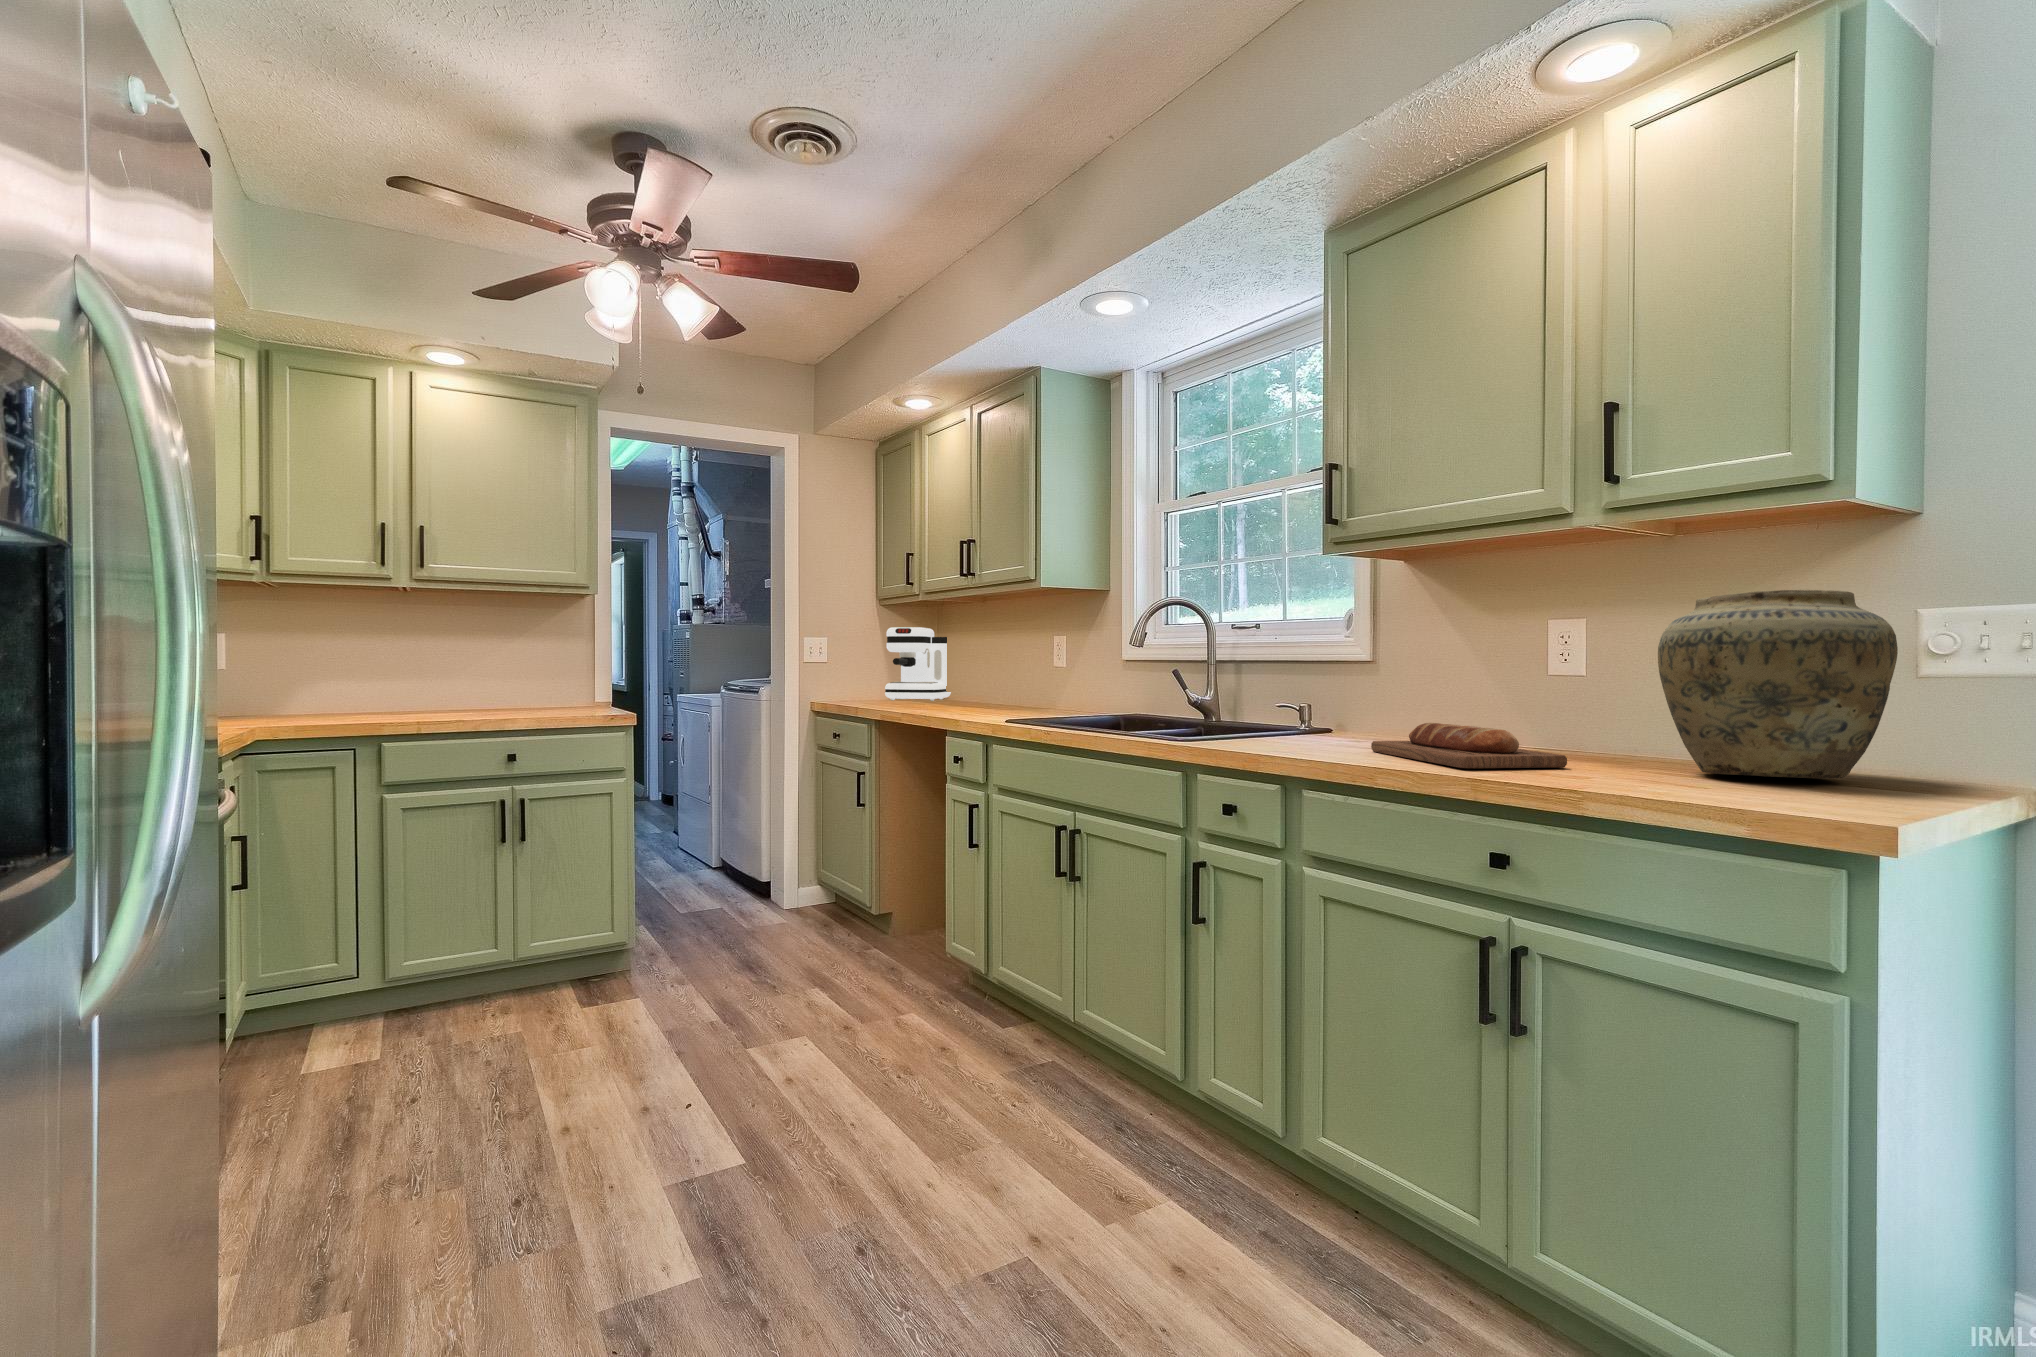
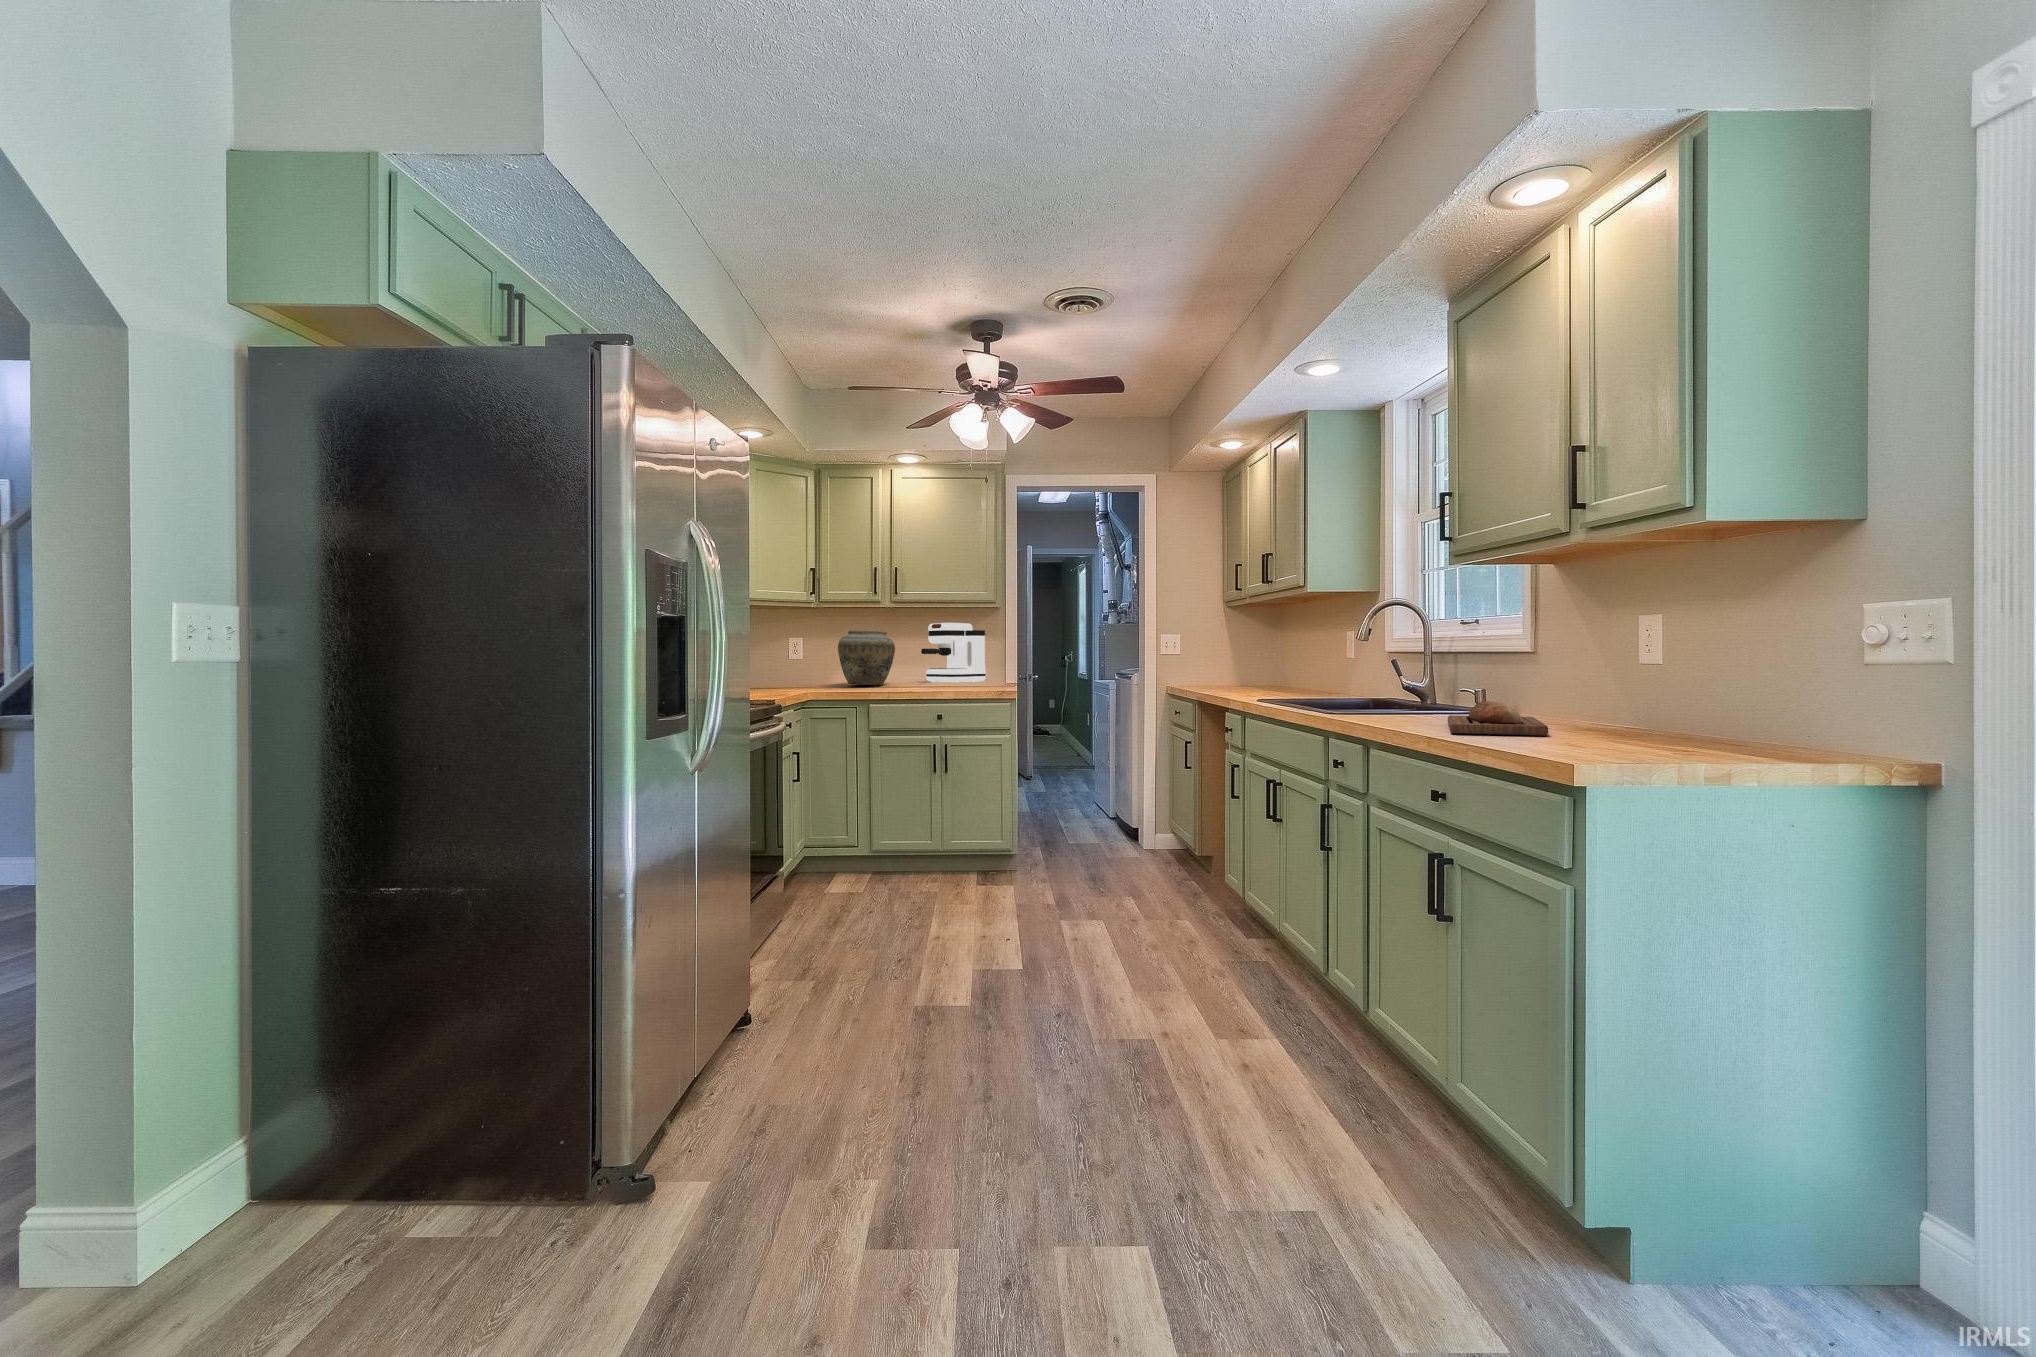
vase: present [1658,590,1898,779] -> present [838,630,895,685]
coffee maker: present [885,627,951,701] -> present [921,623,986,684]

